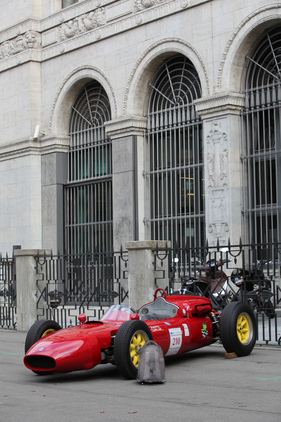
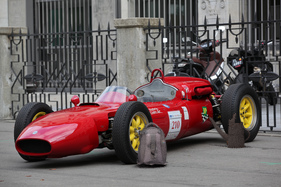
watering can: none [209,329,247,364] -> present [209,113,250,148]

